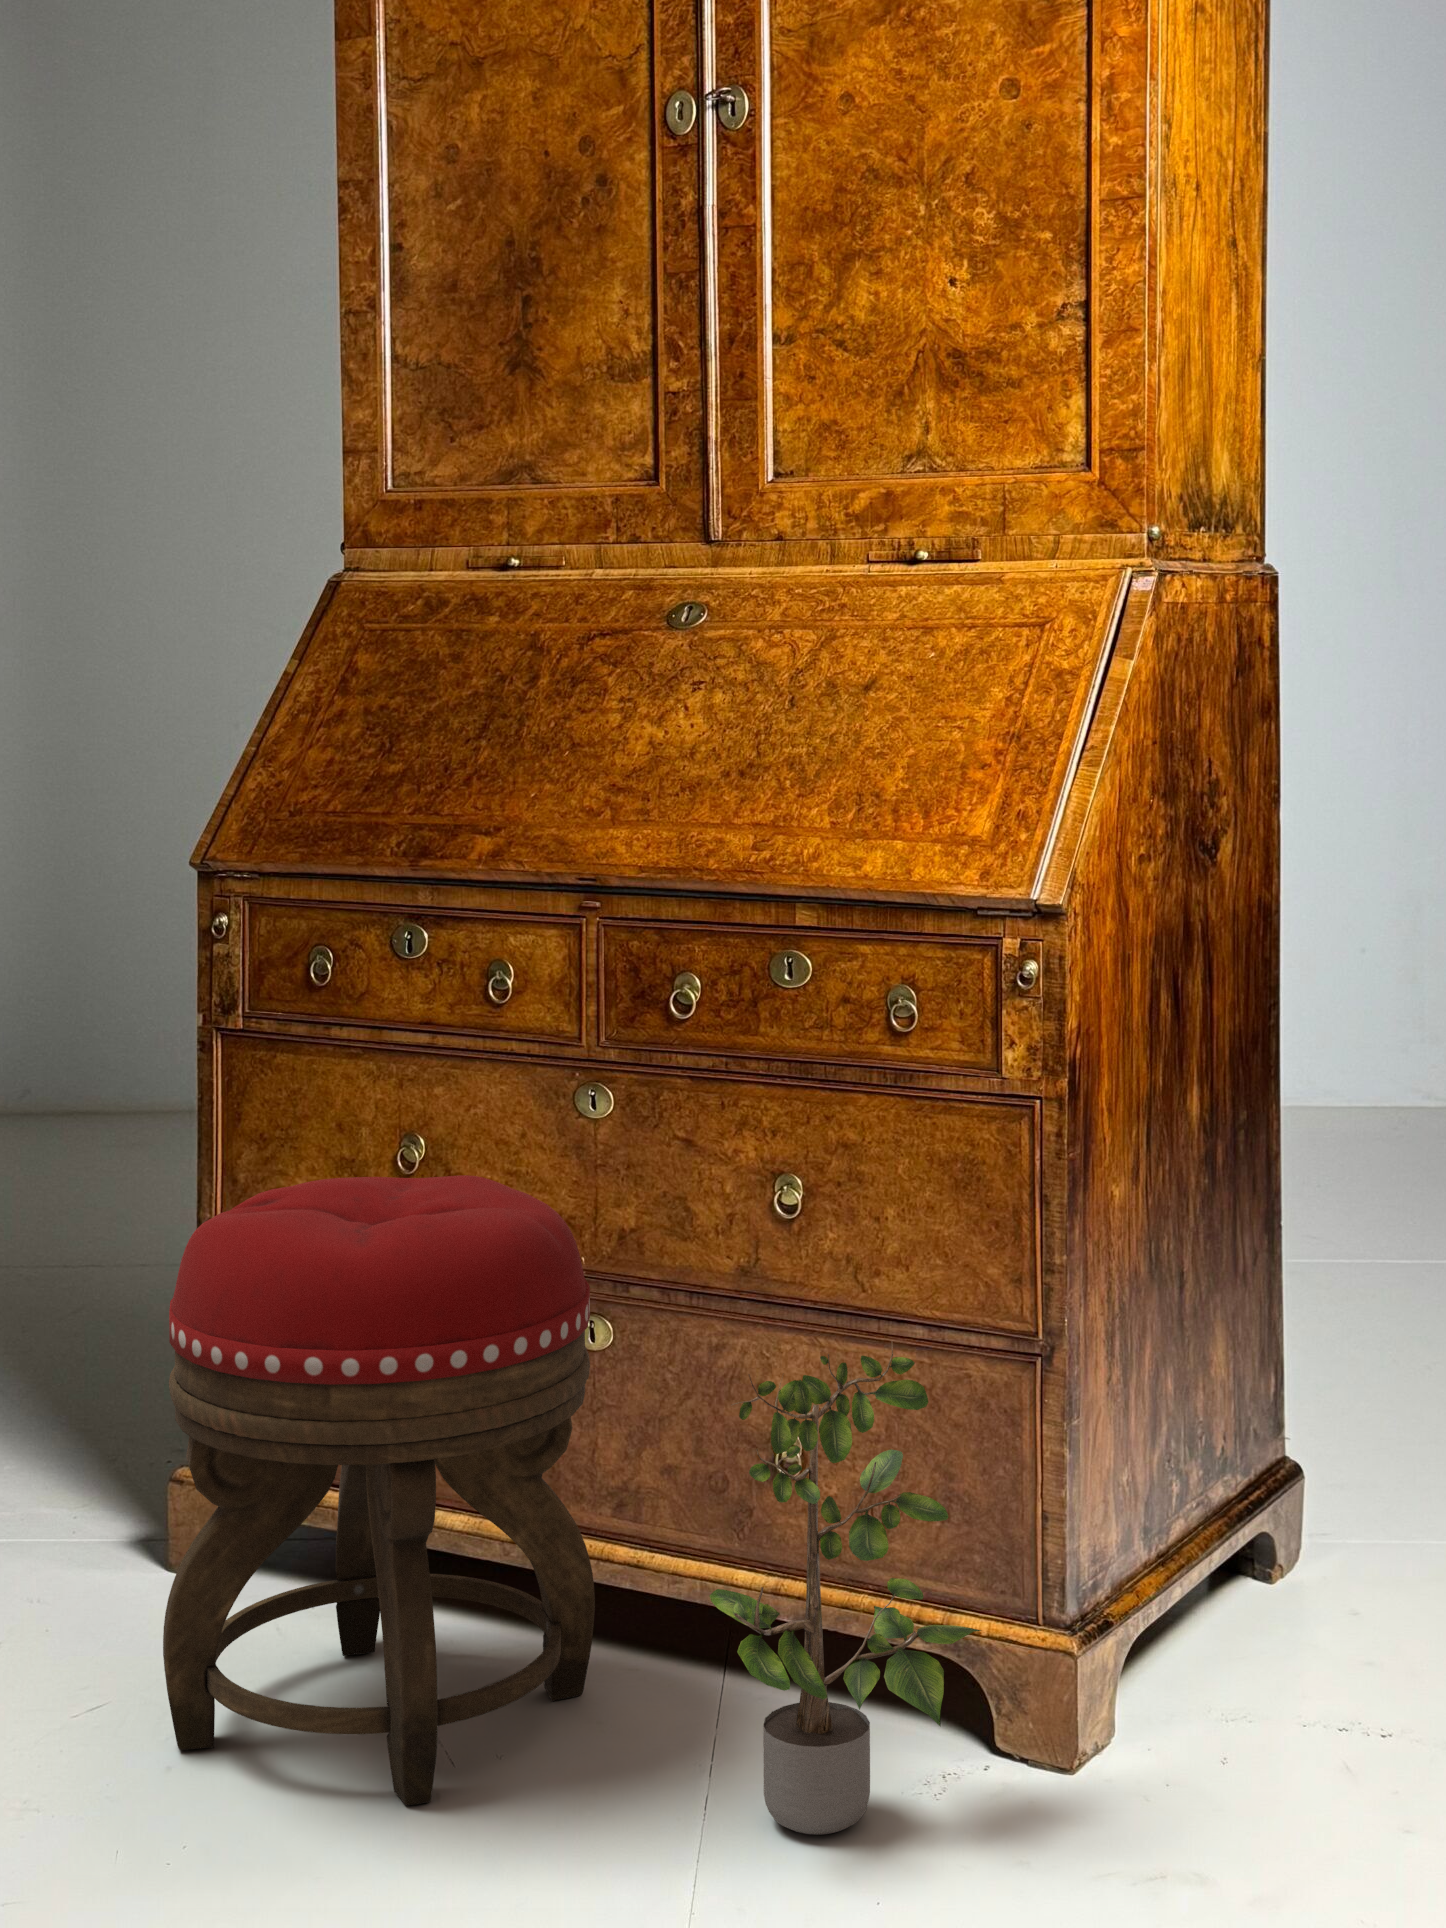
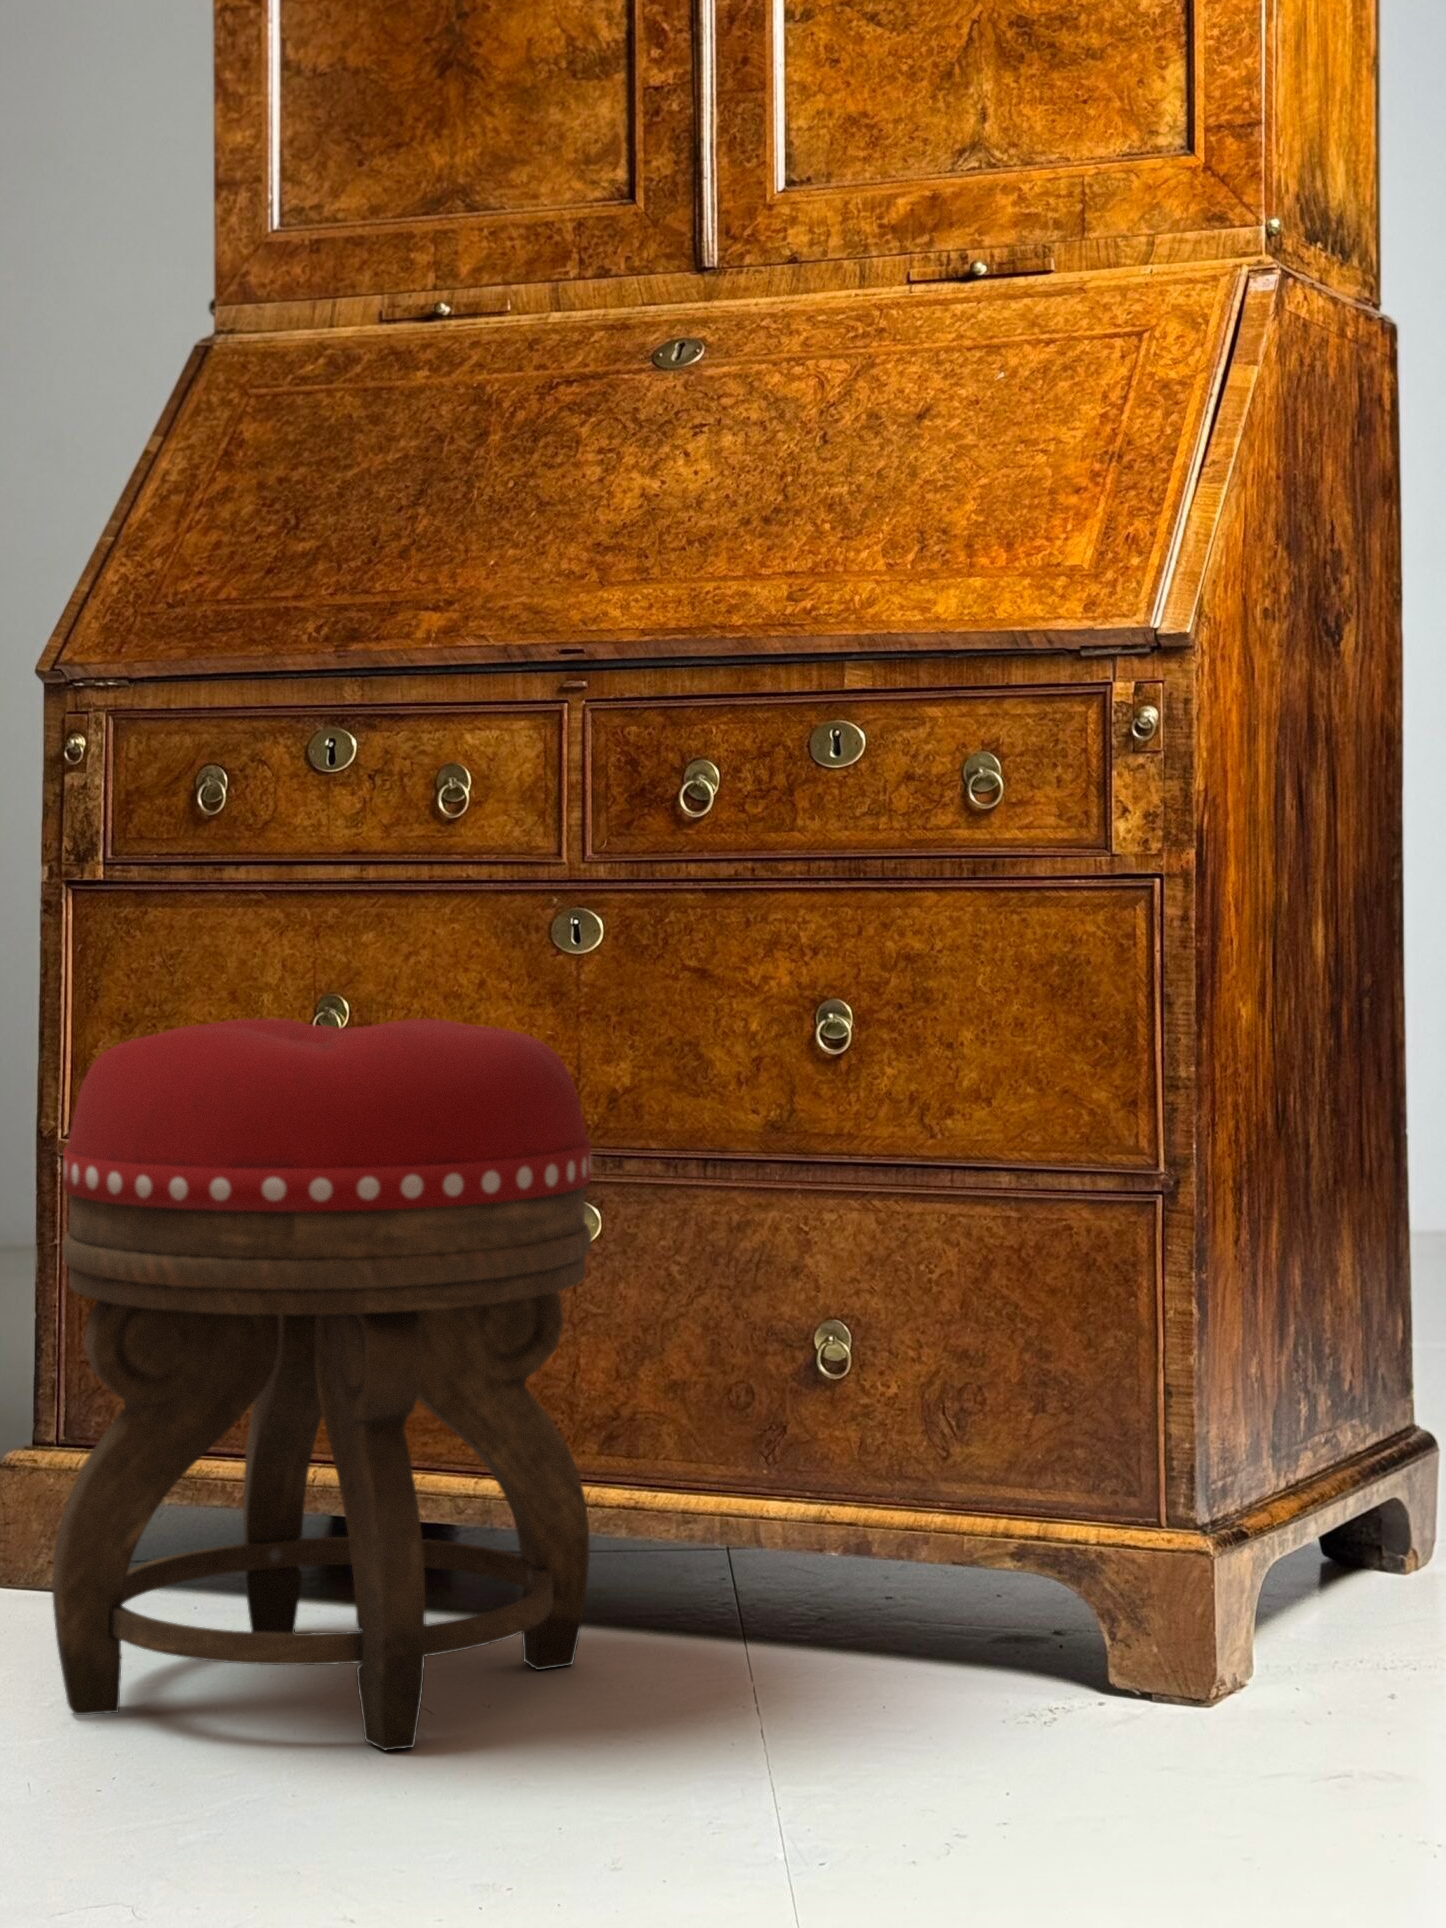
potted plant: present [710,1343,981,1835] -> none [770,1154,1105,1759]

